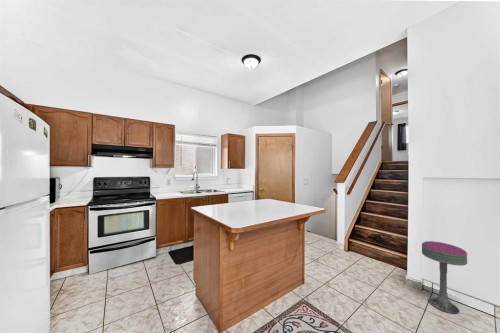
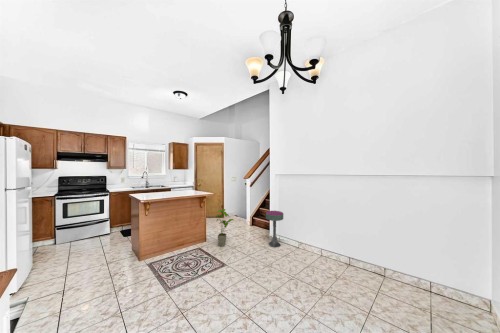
house plant: none [329,236,366,303] -> present [216,209,234,246]

